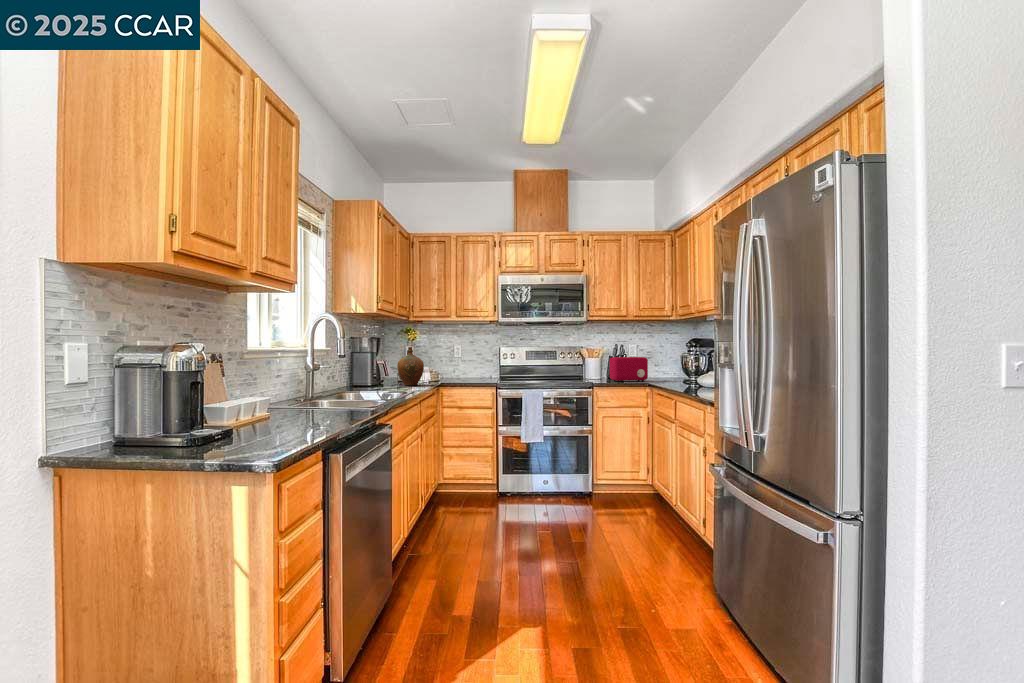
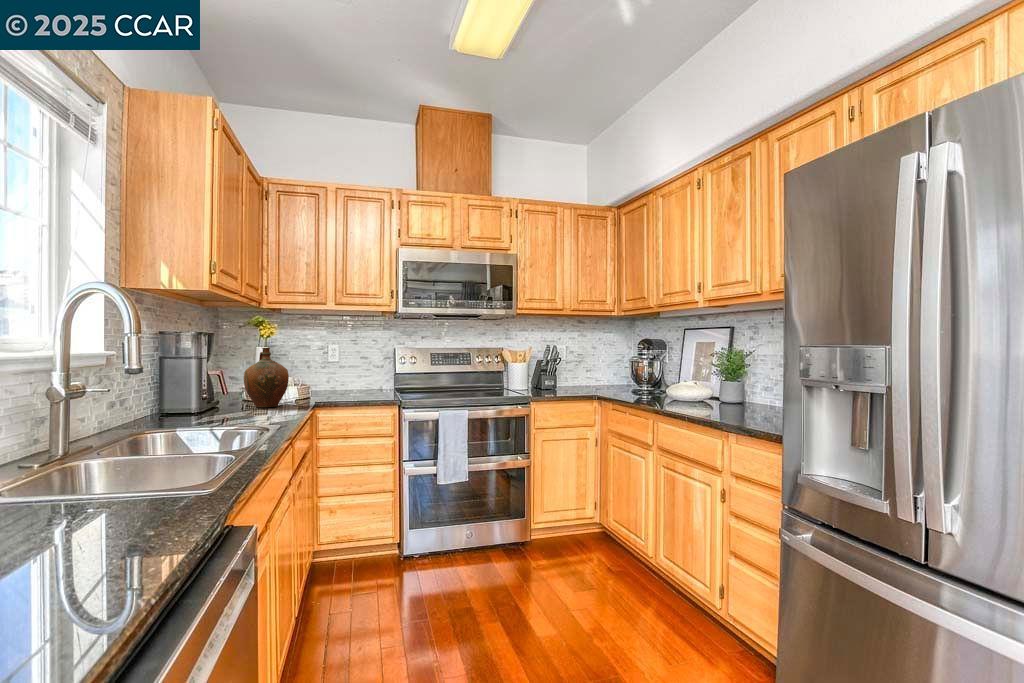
toaster: present [610,357,648,382] -> none [543,361,588,392]

